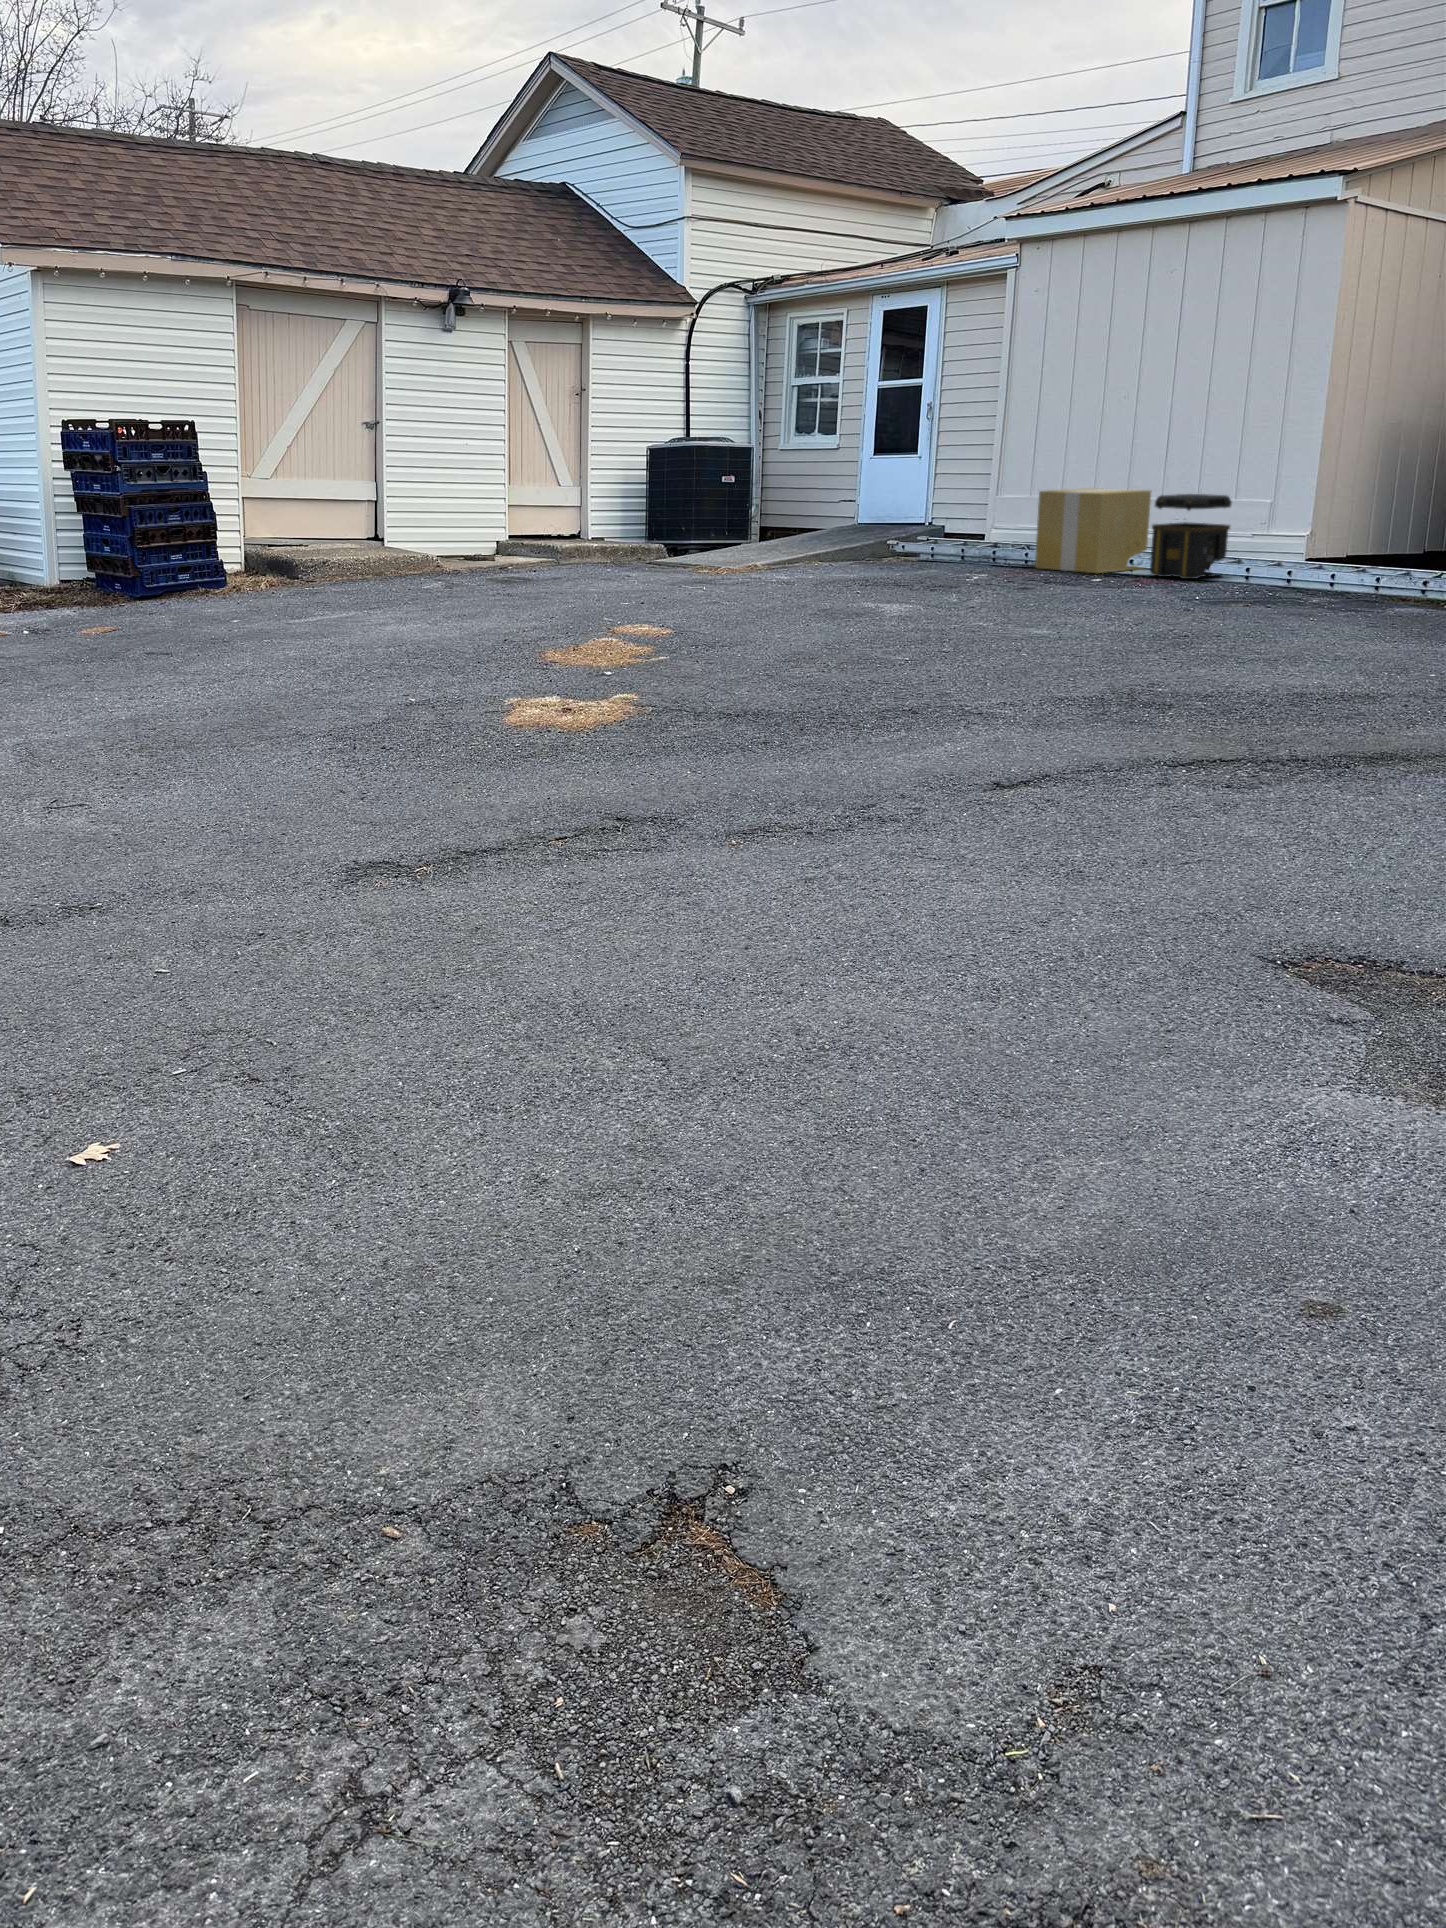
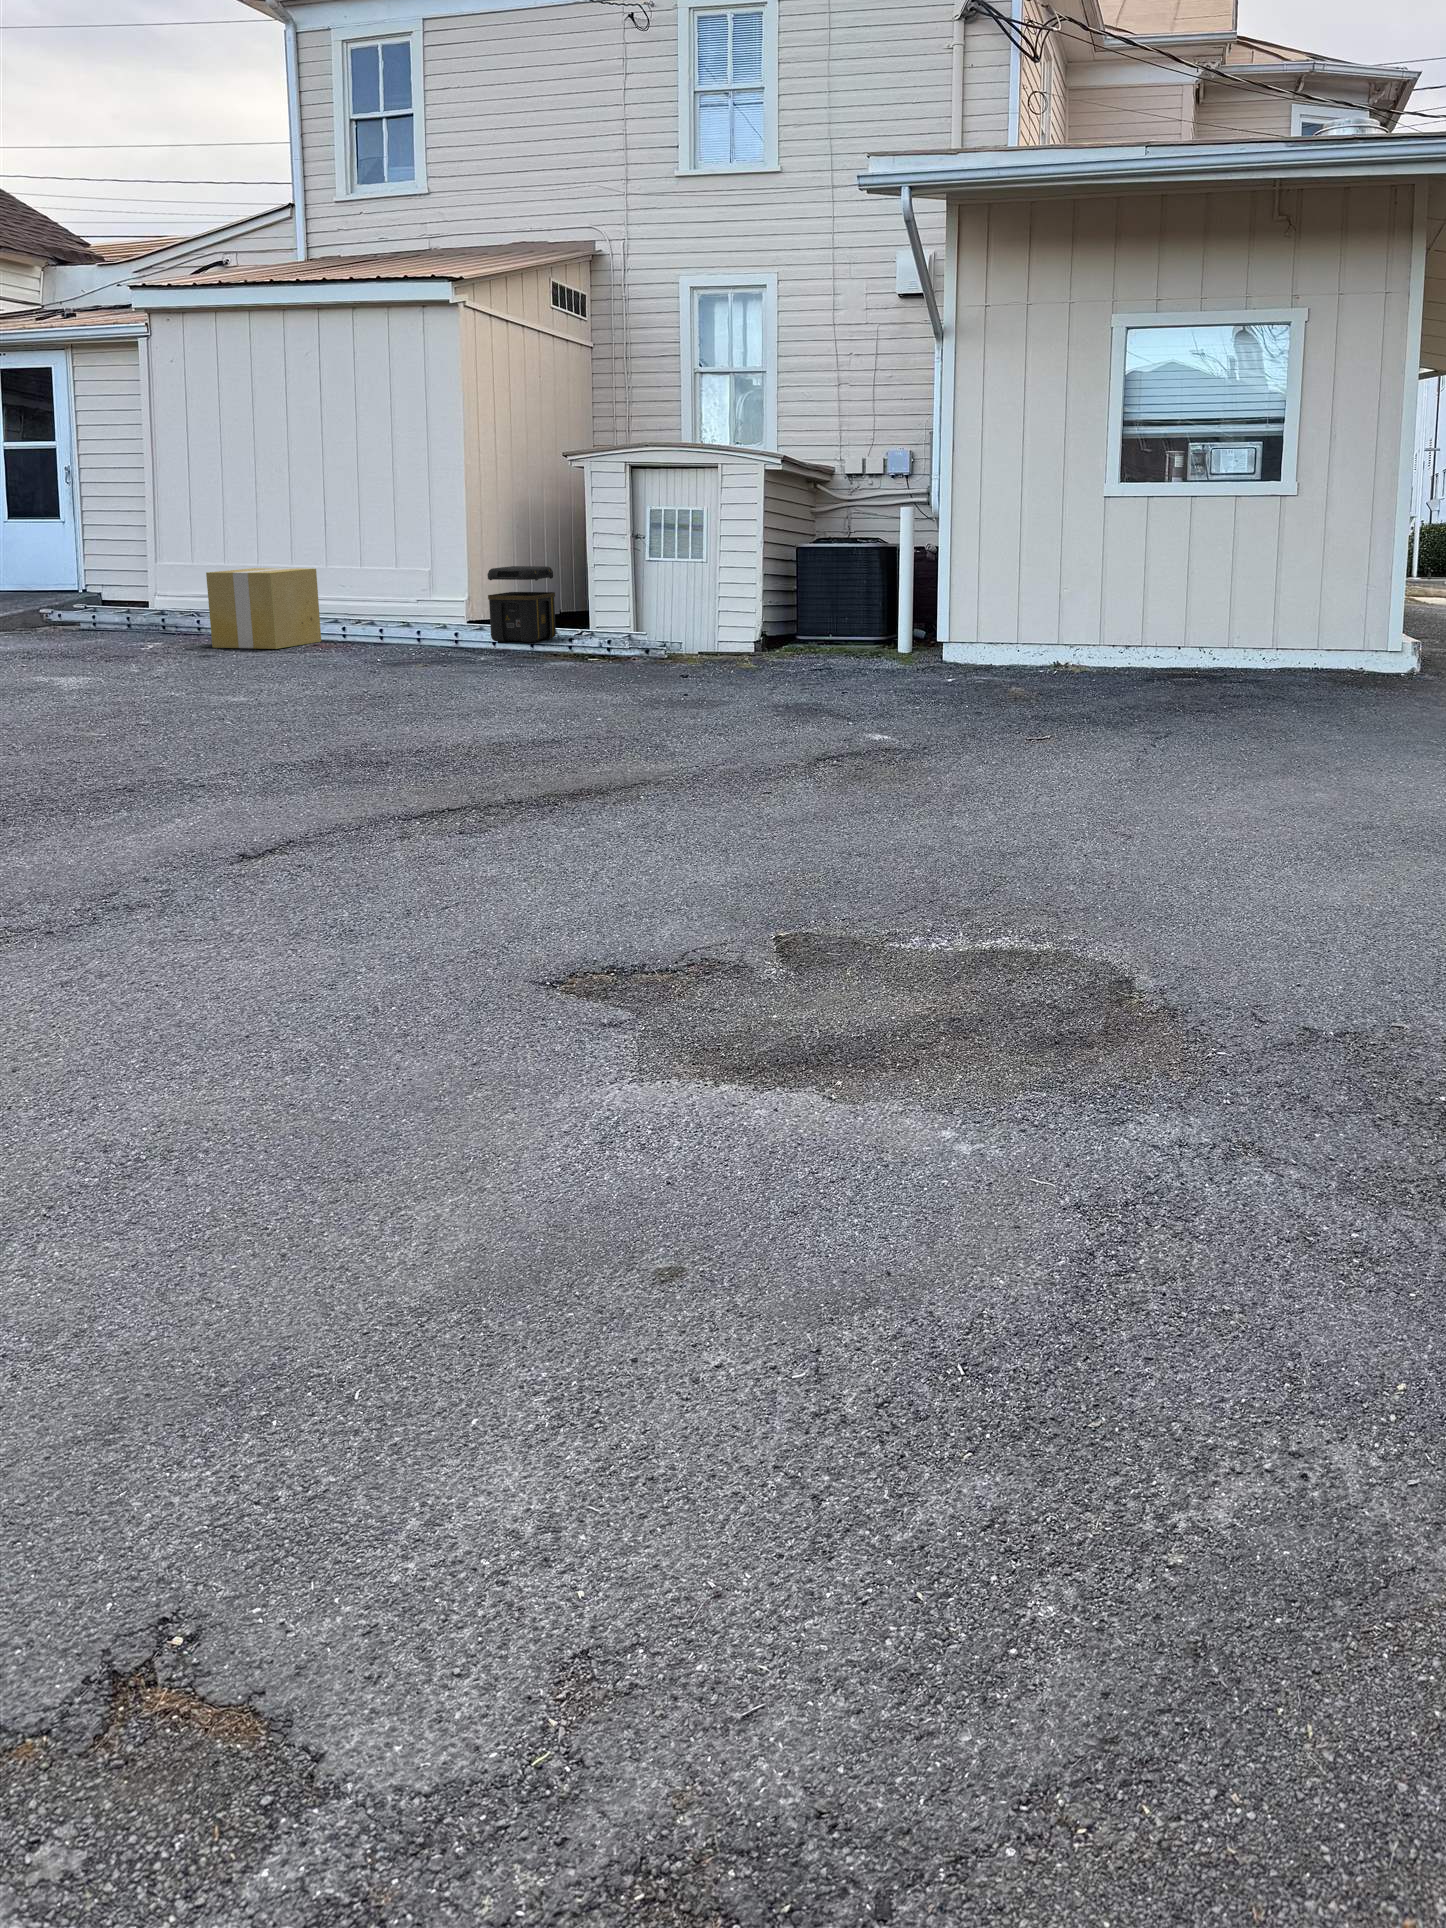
toolbox: present [1150,494,1232,579] -> present [488,566,556,642]

